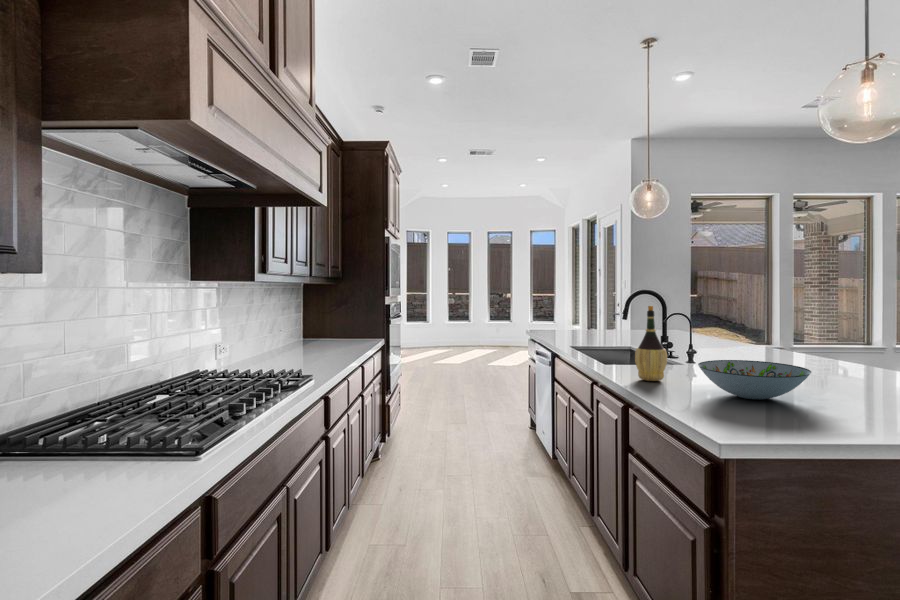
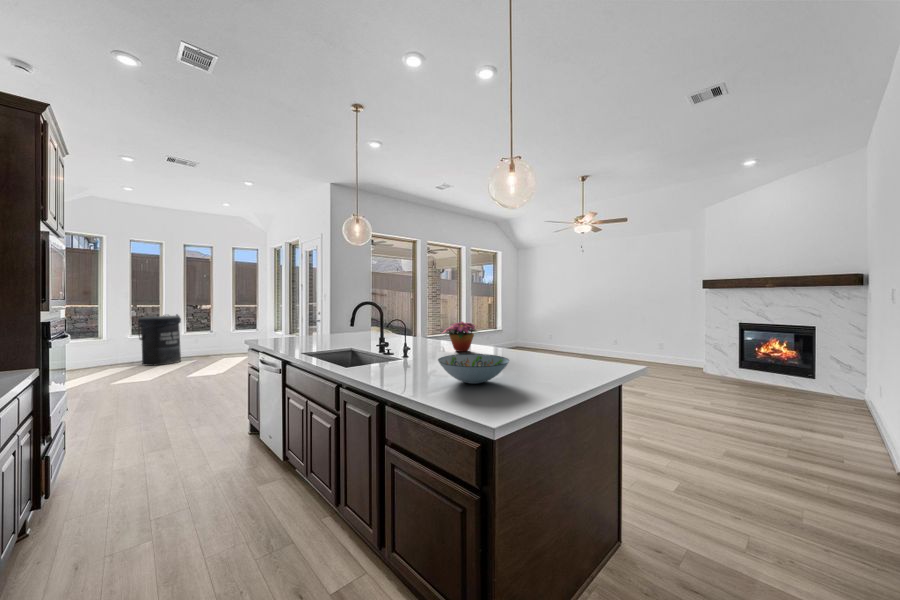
trash can: none [452,302,486,351] -> present [138,314,181,366]
wine bottle: present [635,306,667,381] -> none [383,315,409,379]
flower arrangement: none [743,317,822,362] -> present [444,321,477,352]

